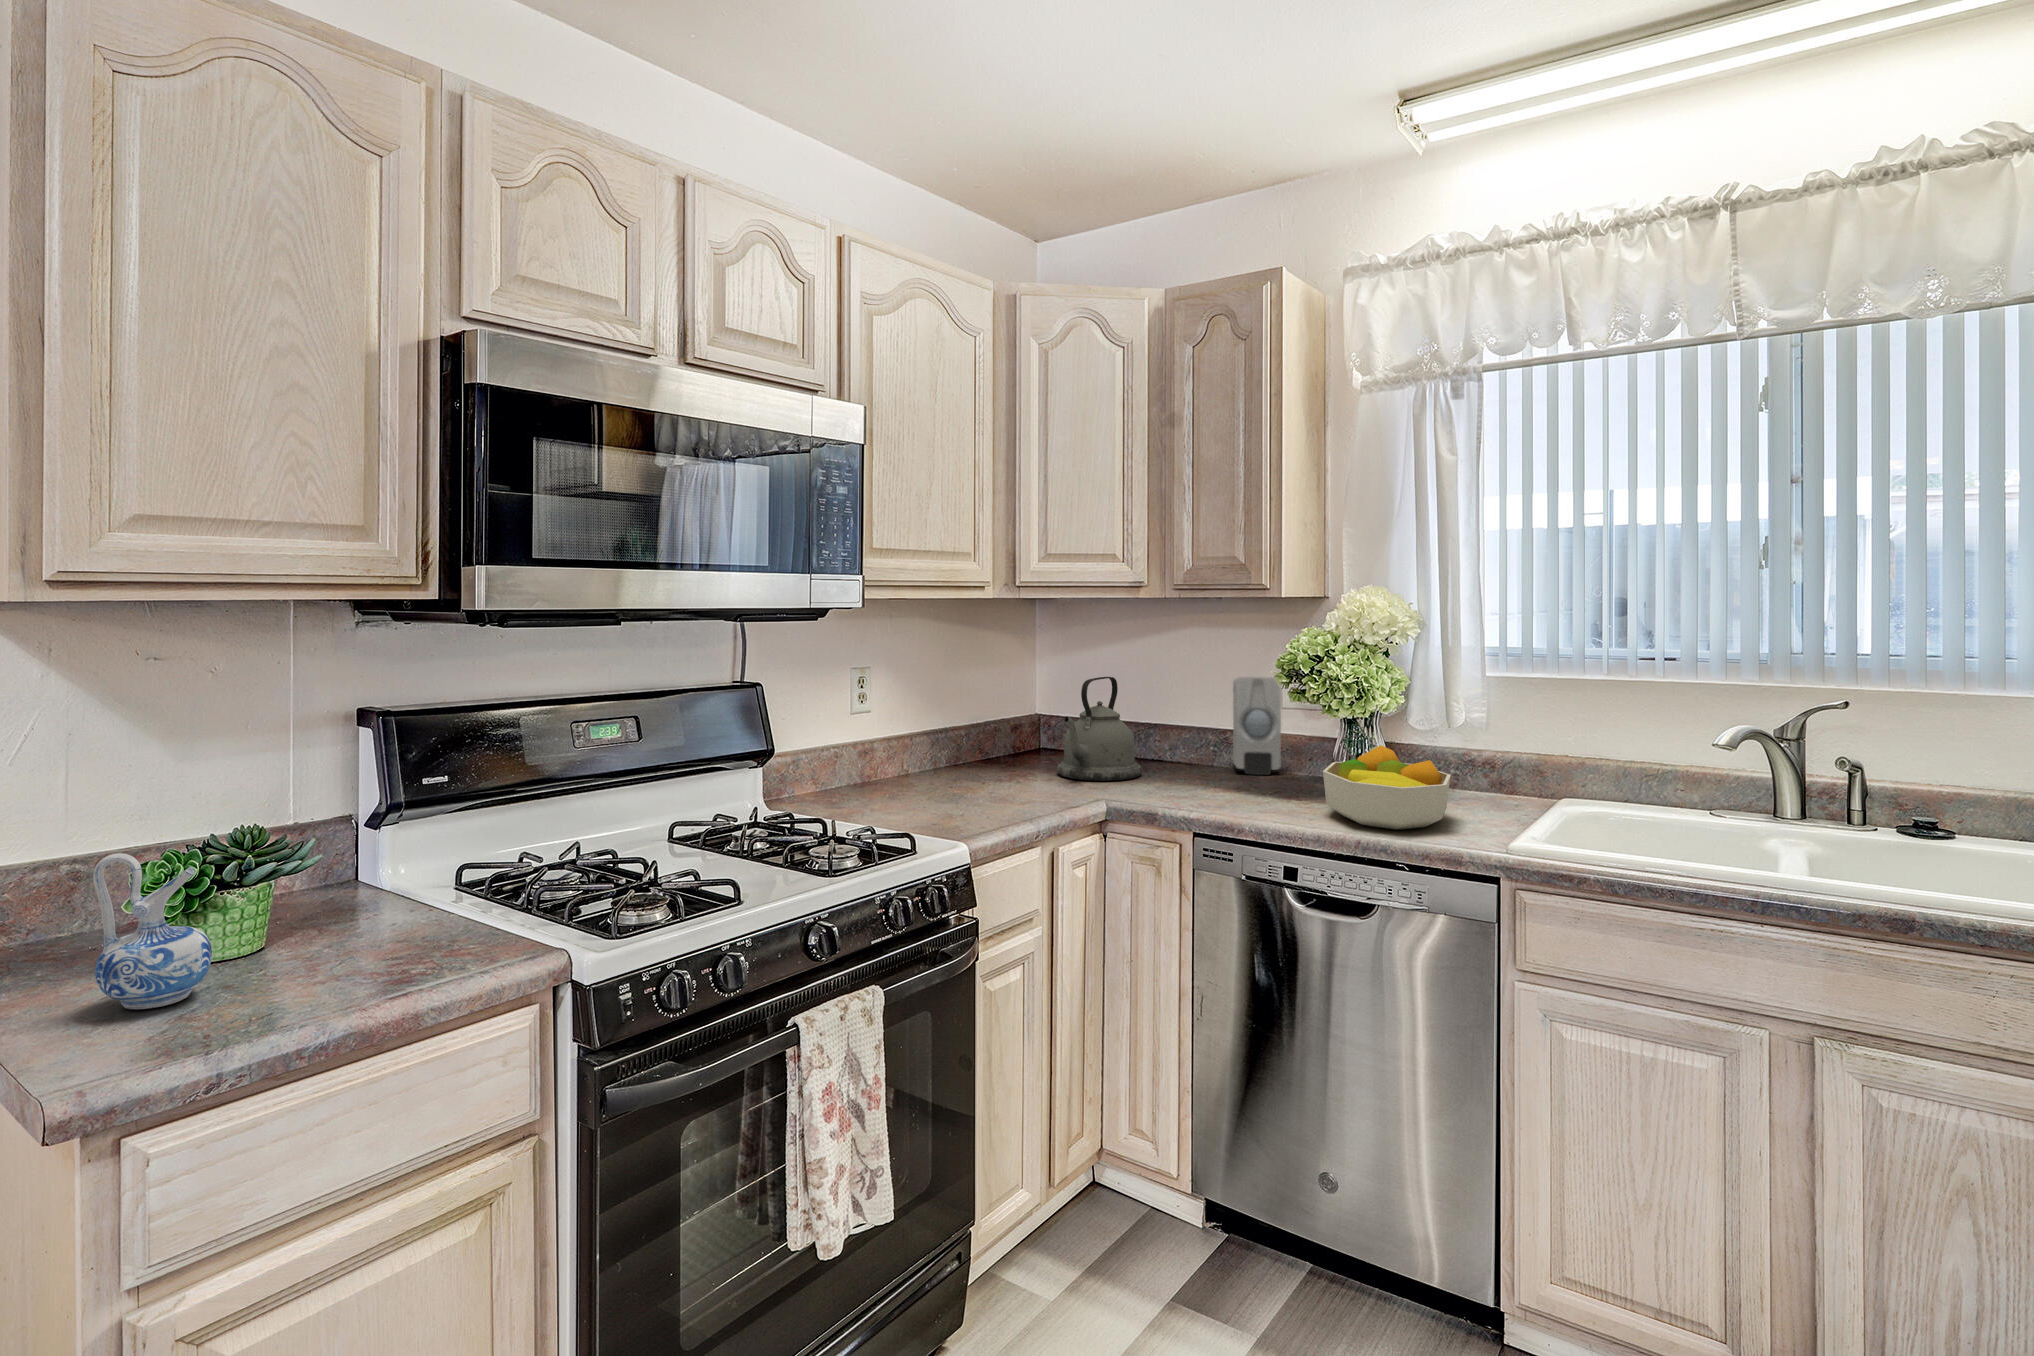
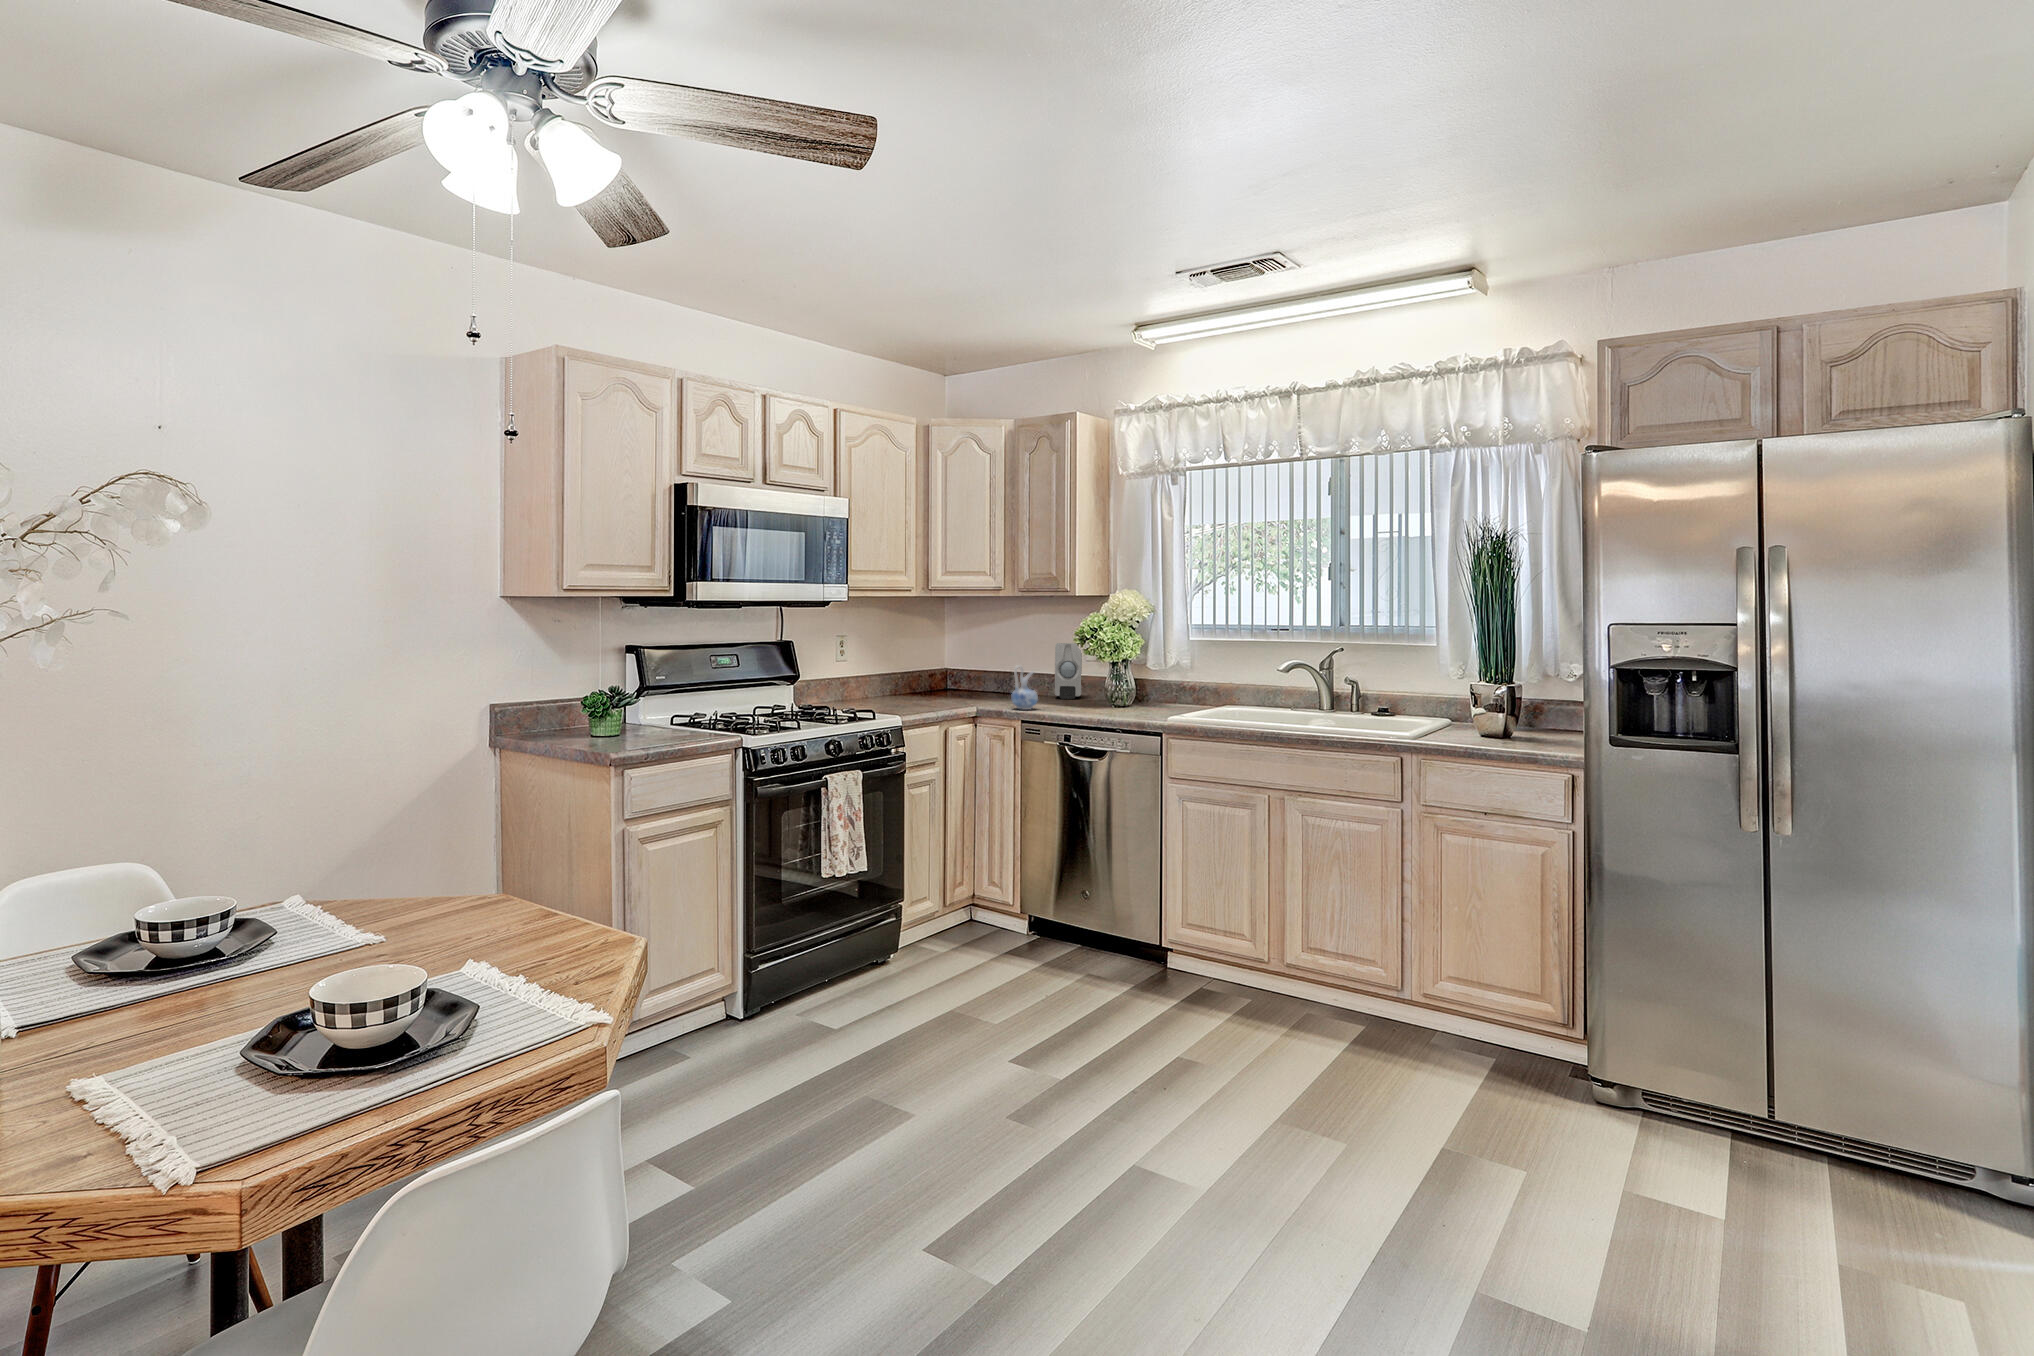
kettle: present [1057,677,1142,781] -> none [952,643,1001,700]
fruit bowl: present [1323,745,1451,830] -> none [1088,675,1155,715]
ceramic pitcher: present [93,853,212,1009] -> present [1011,665,1038,710]

